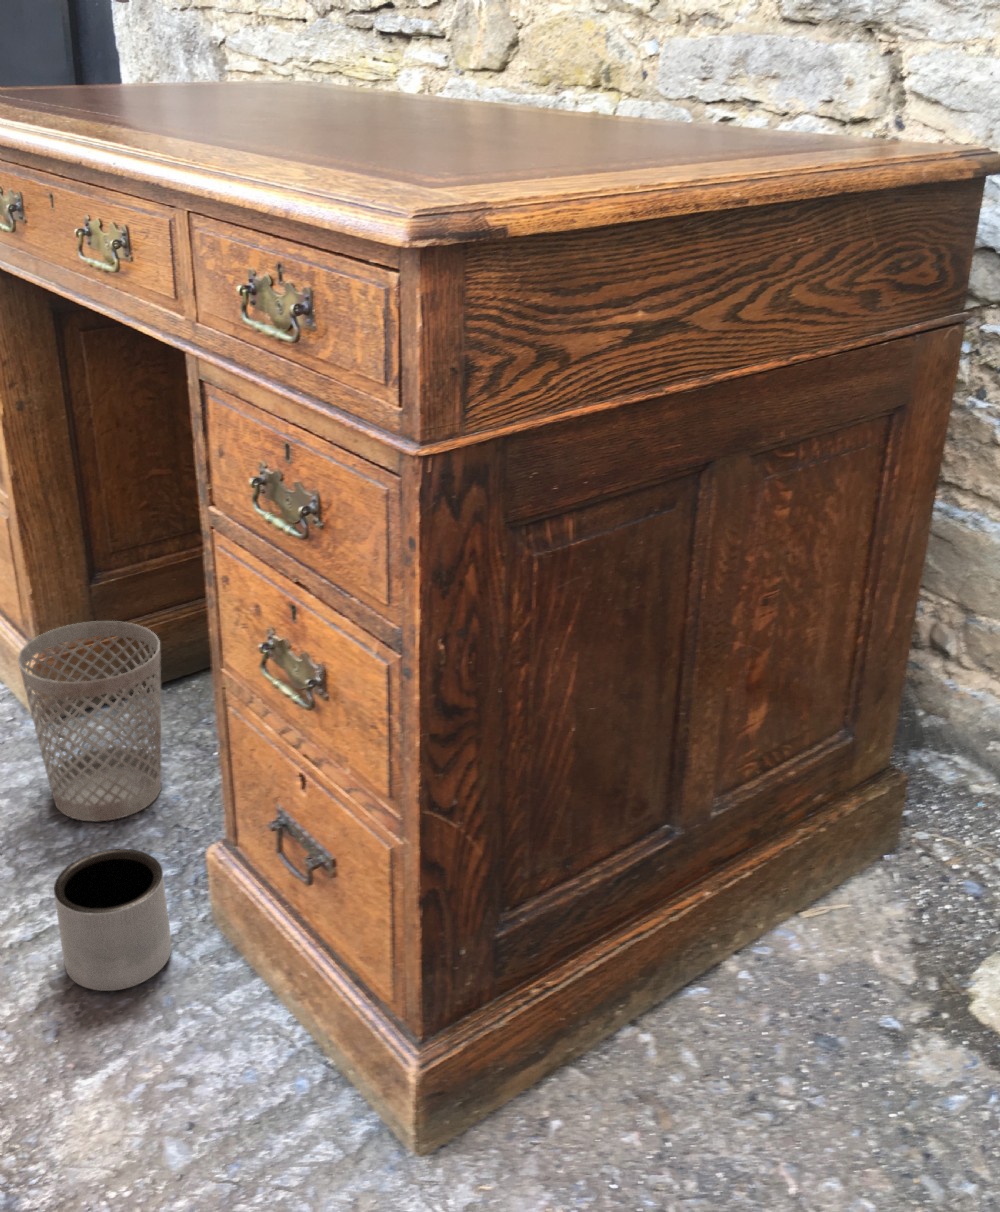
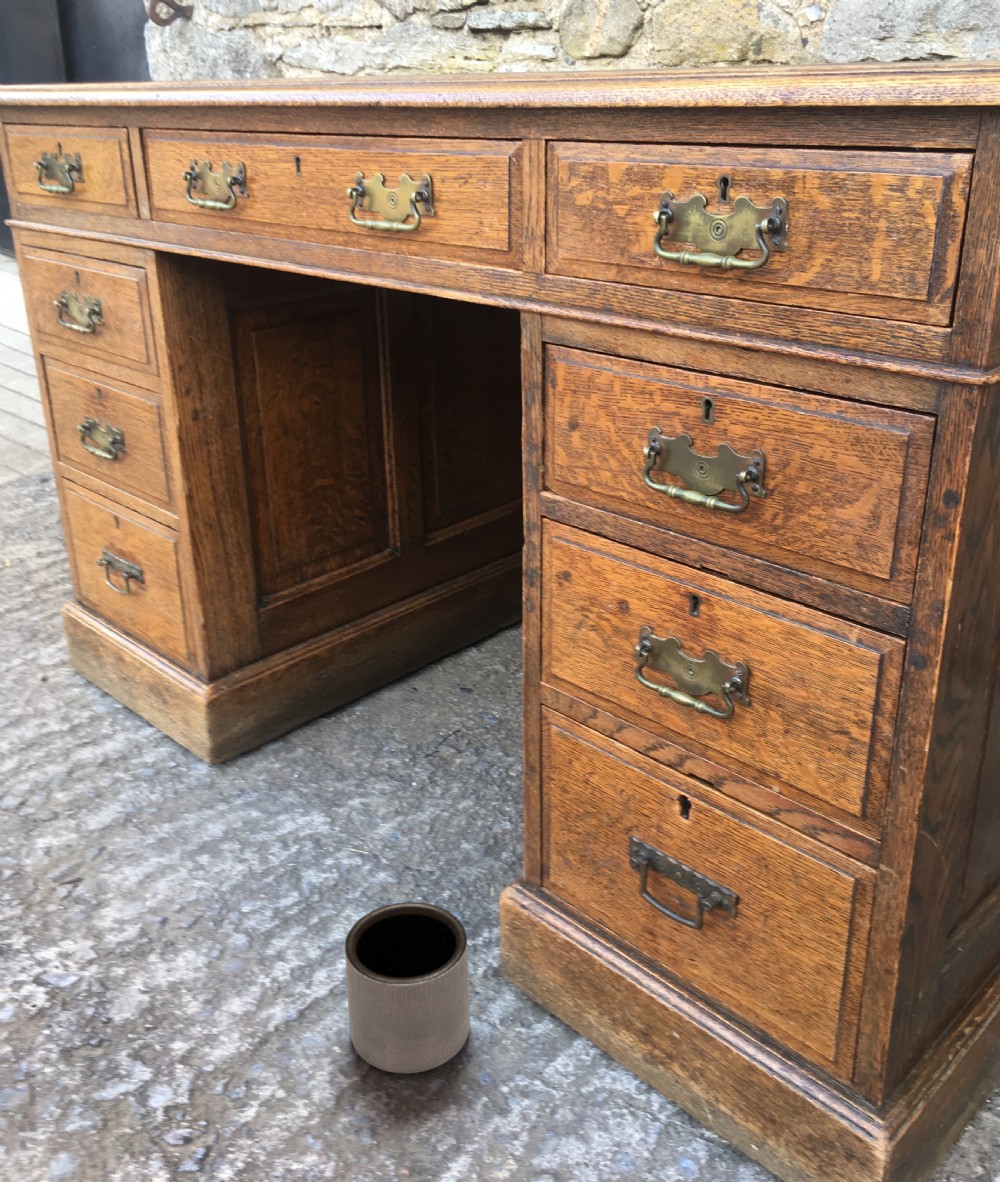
wastebasket: present [18,621,162,821] -> none [226,646,381,872]

